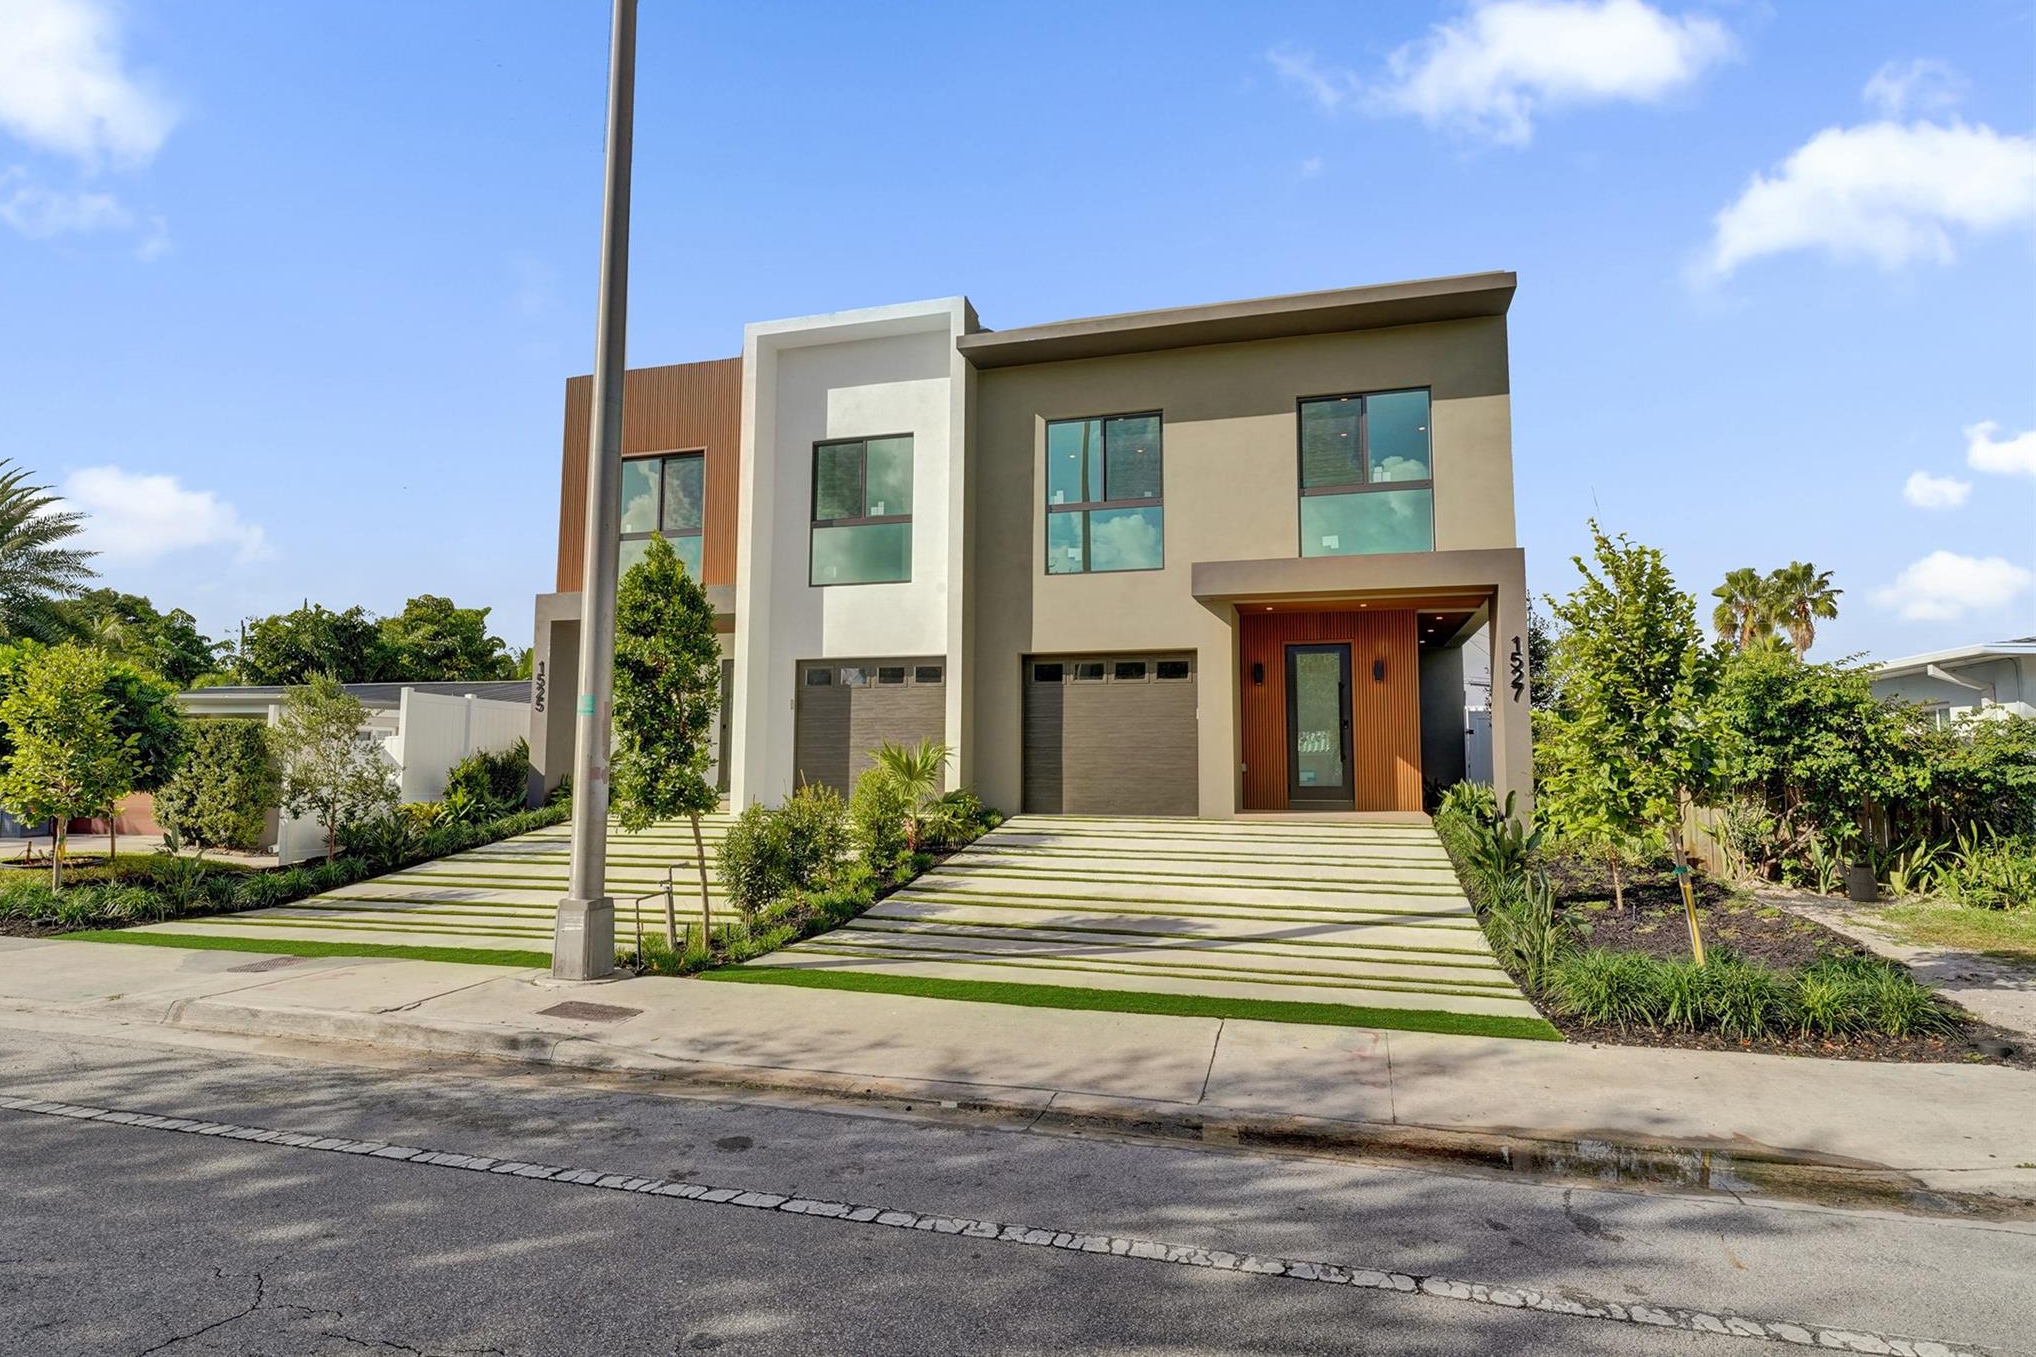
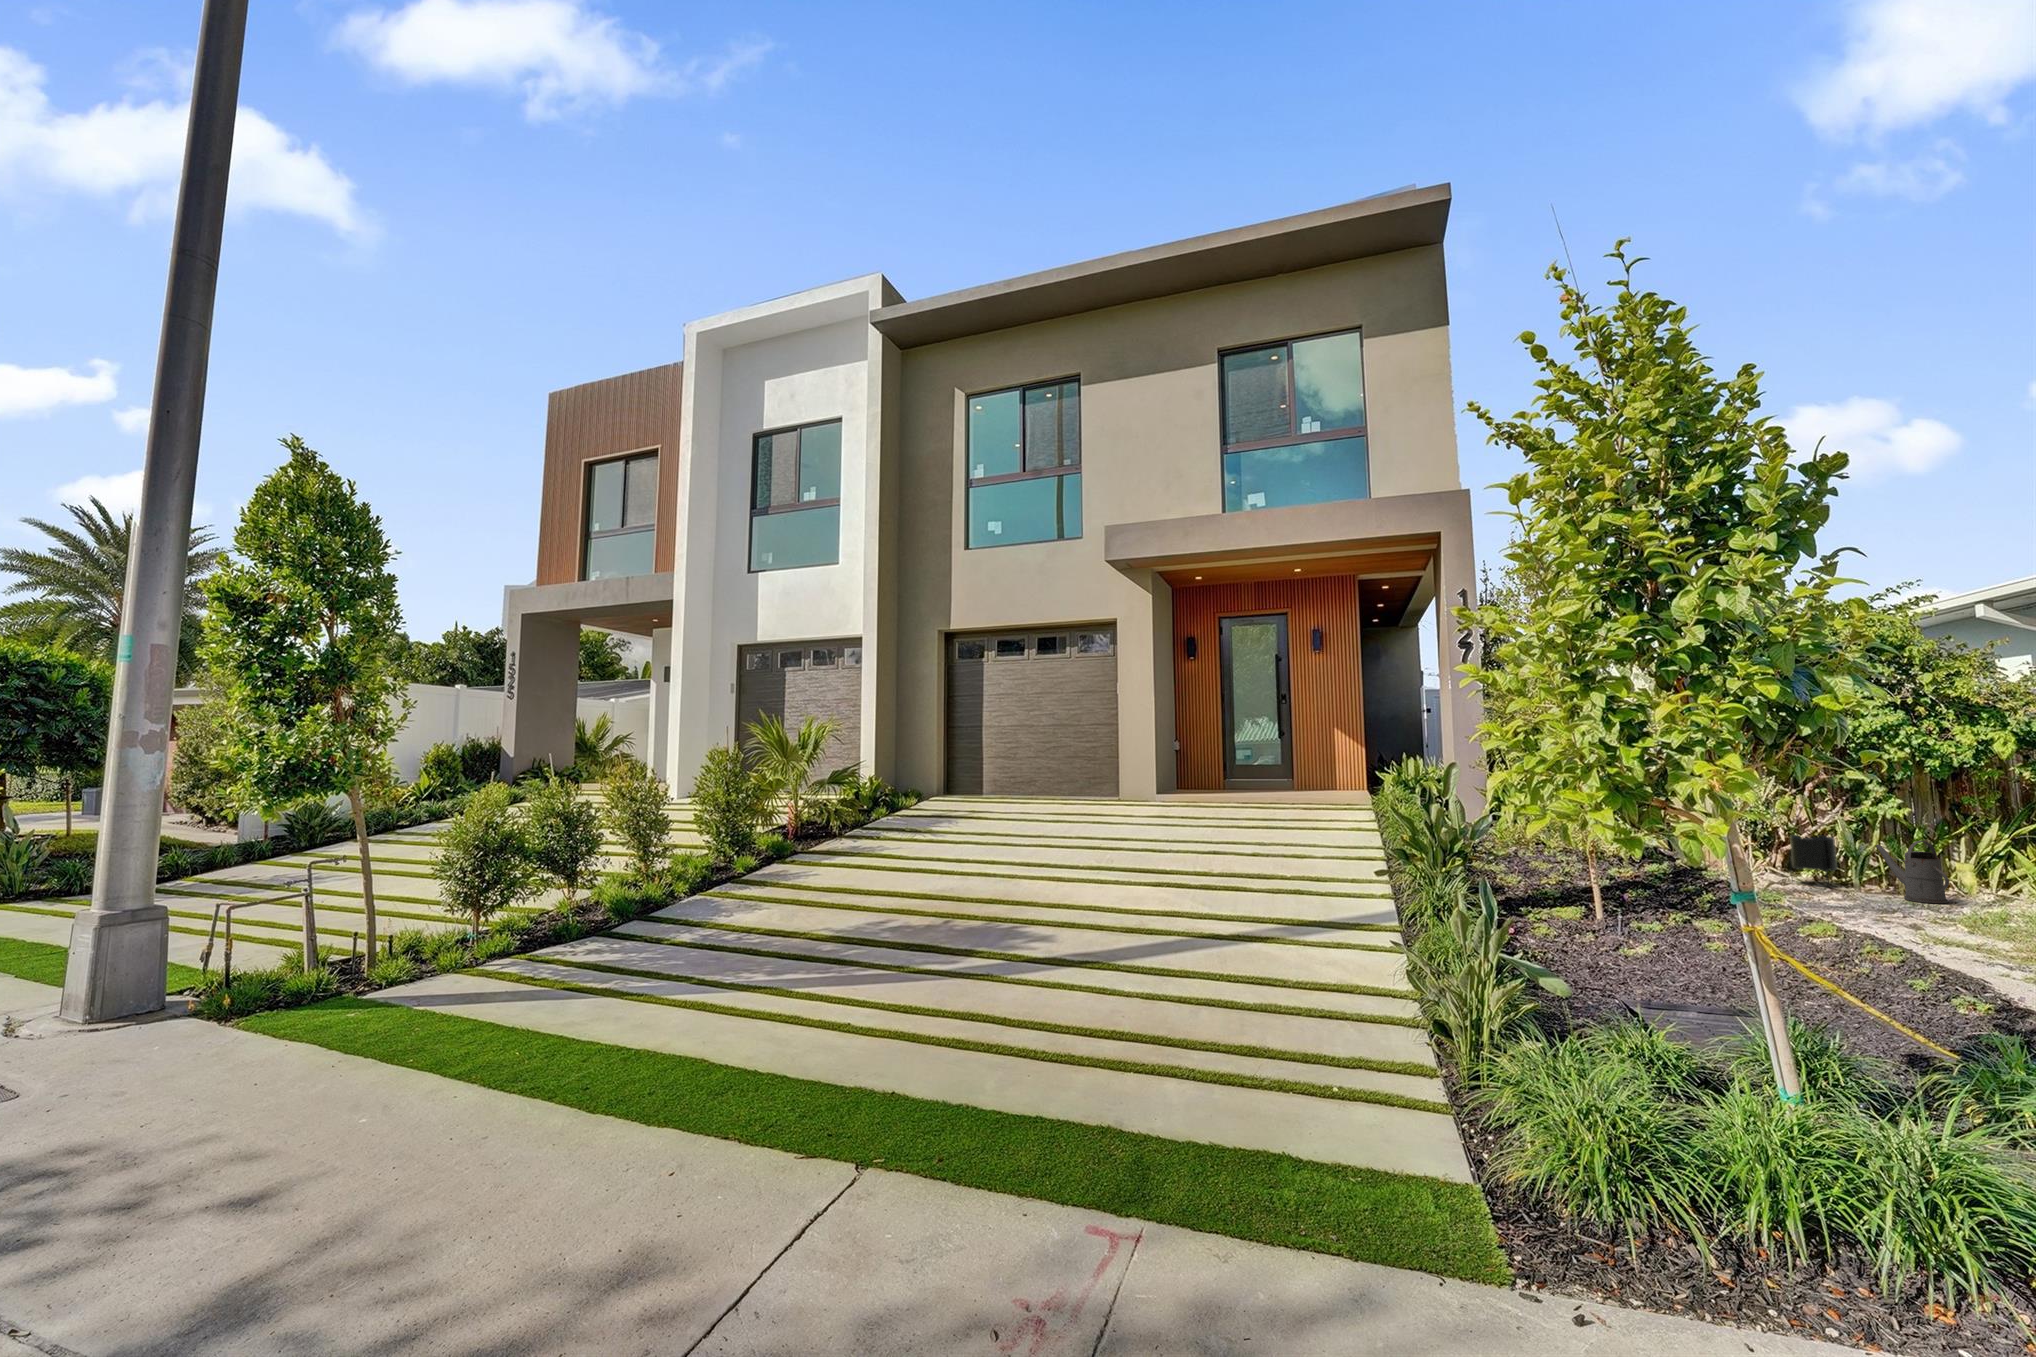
planter: none [1773,851,1807,892] -> present [1790,835,1837,884]

